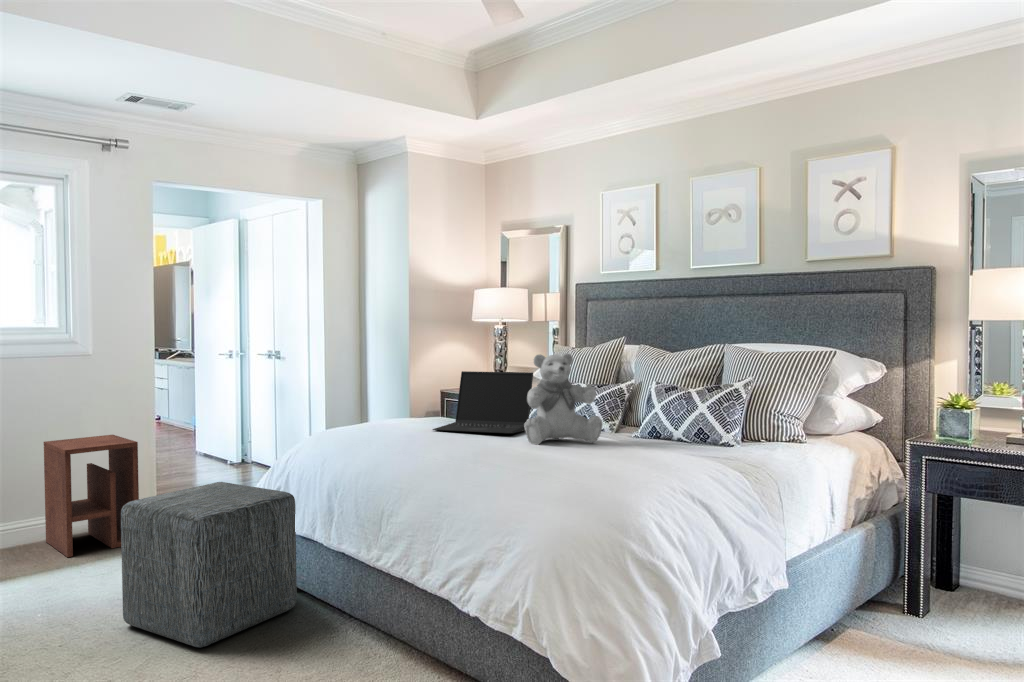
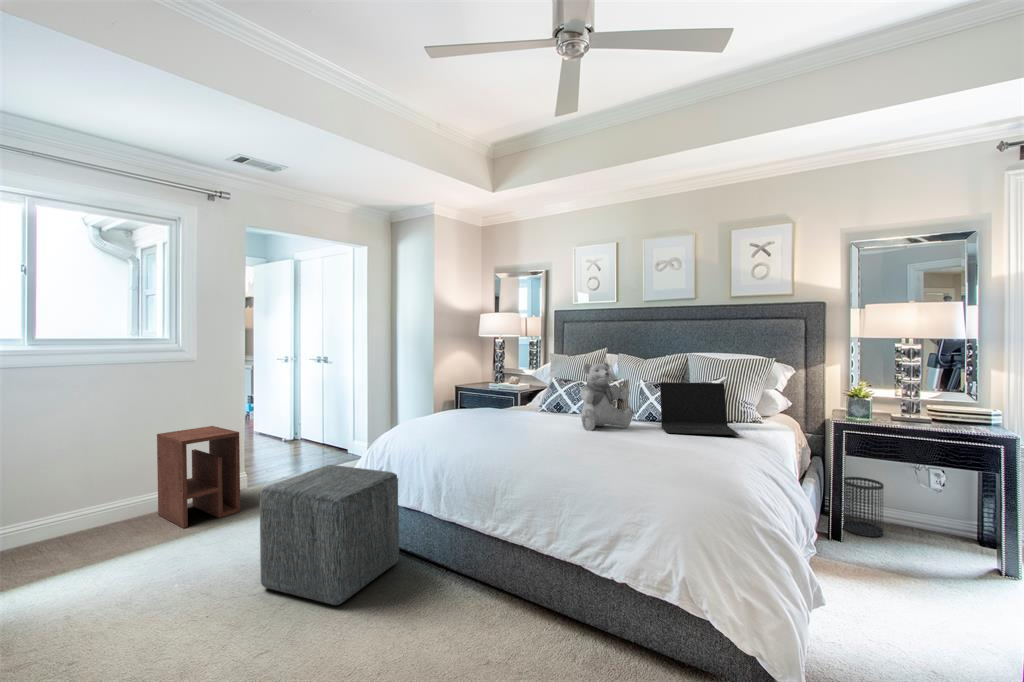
laptop: present [433,371,533,433] -> present [660,382,739,435]
wastebasket: none [944,528,1003,617] -> present [842,477,884,537]

